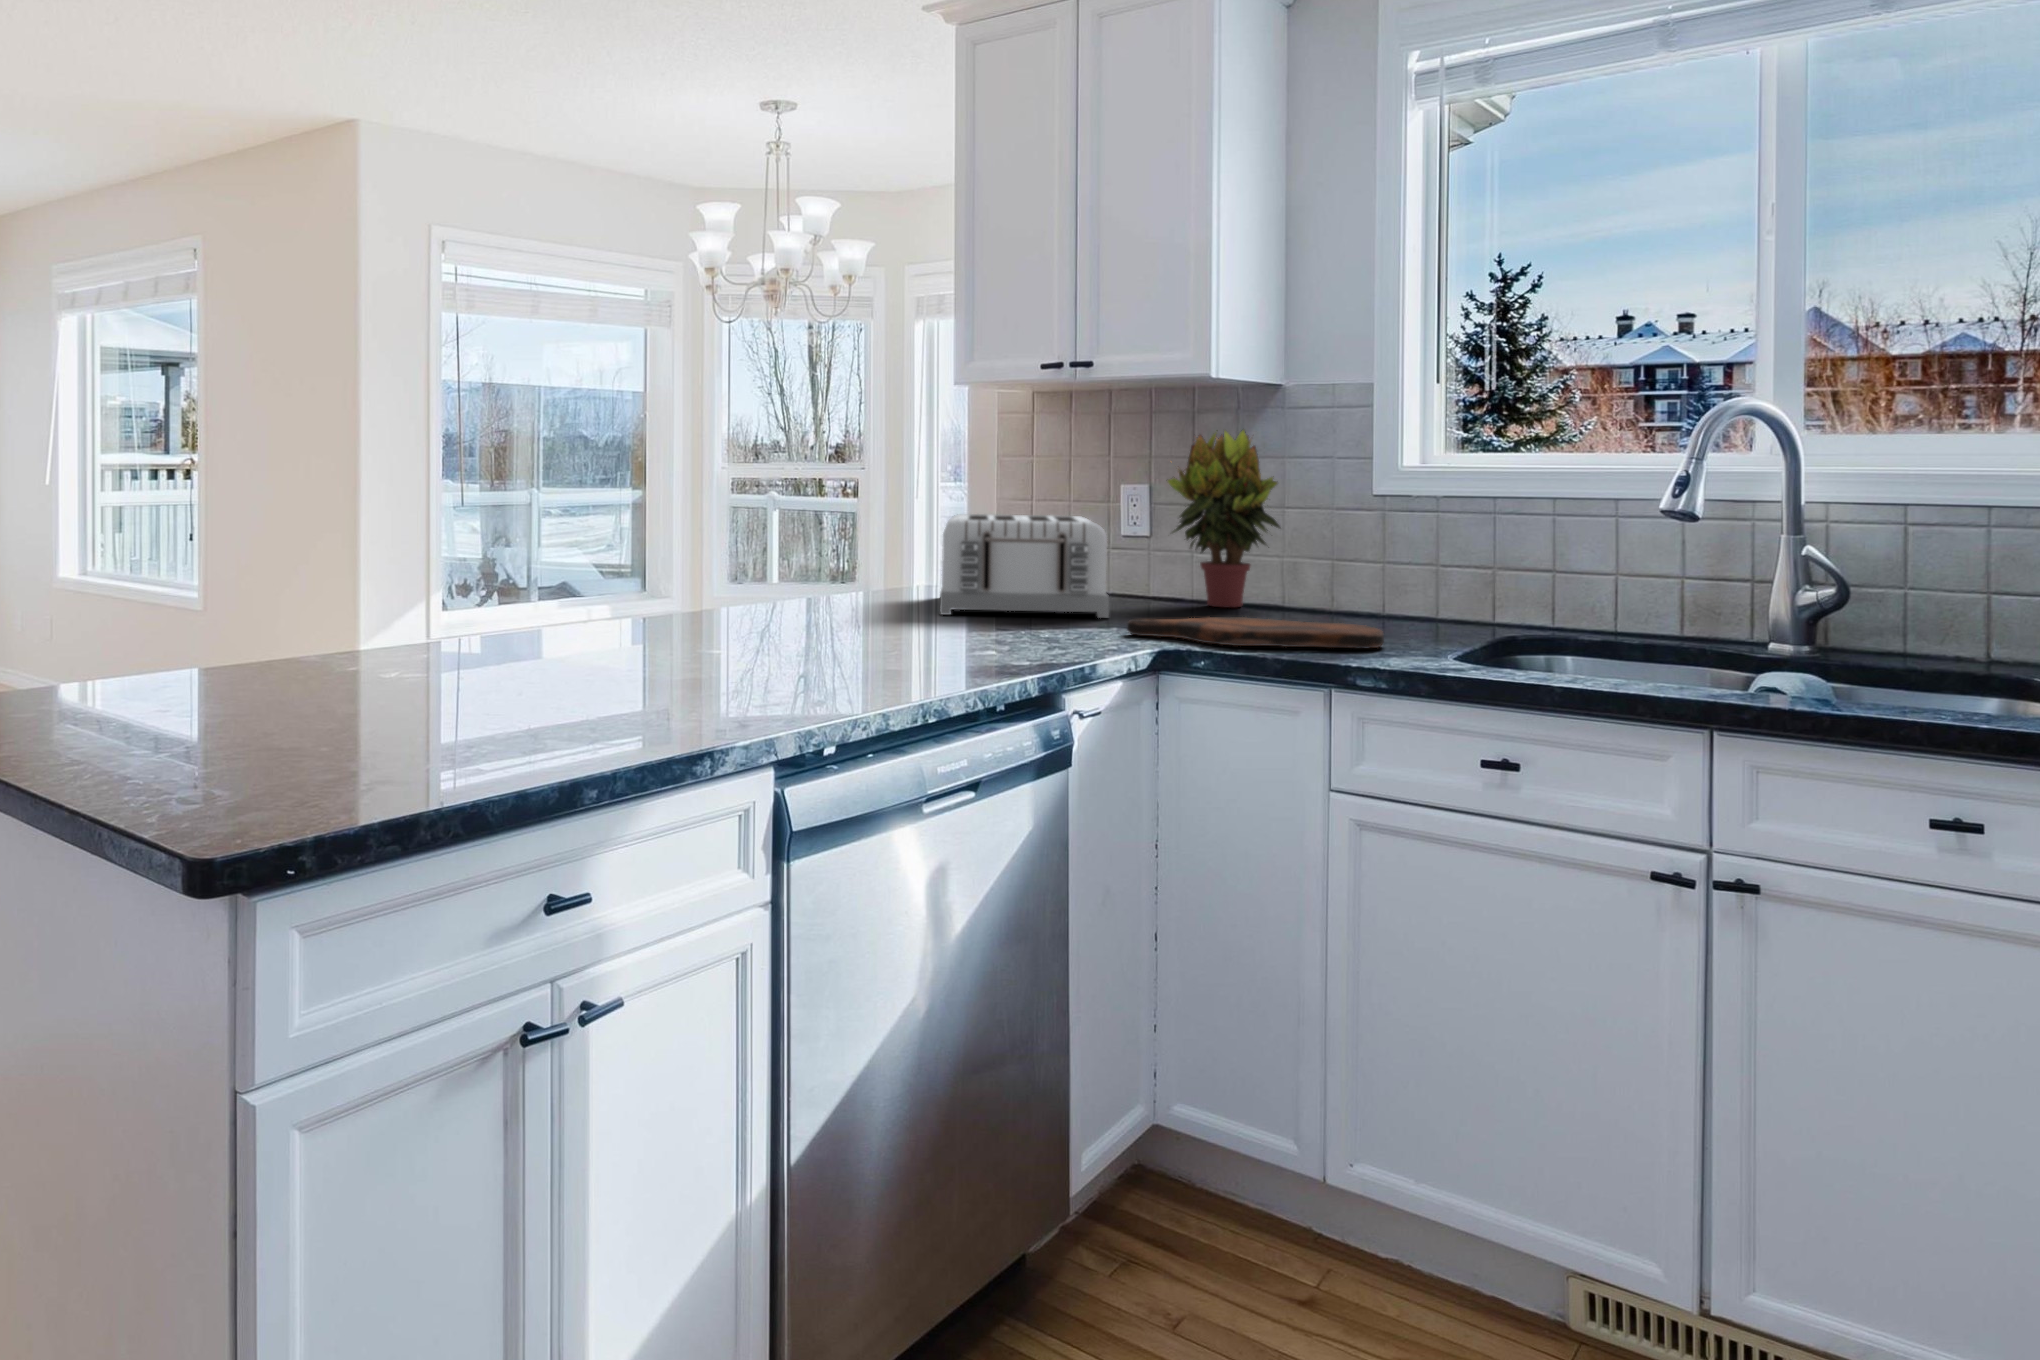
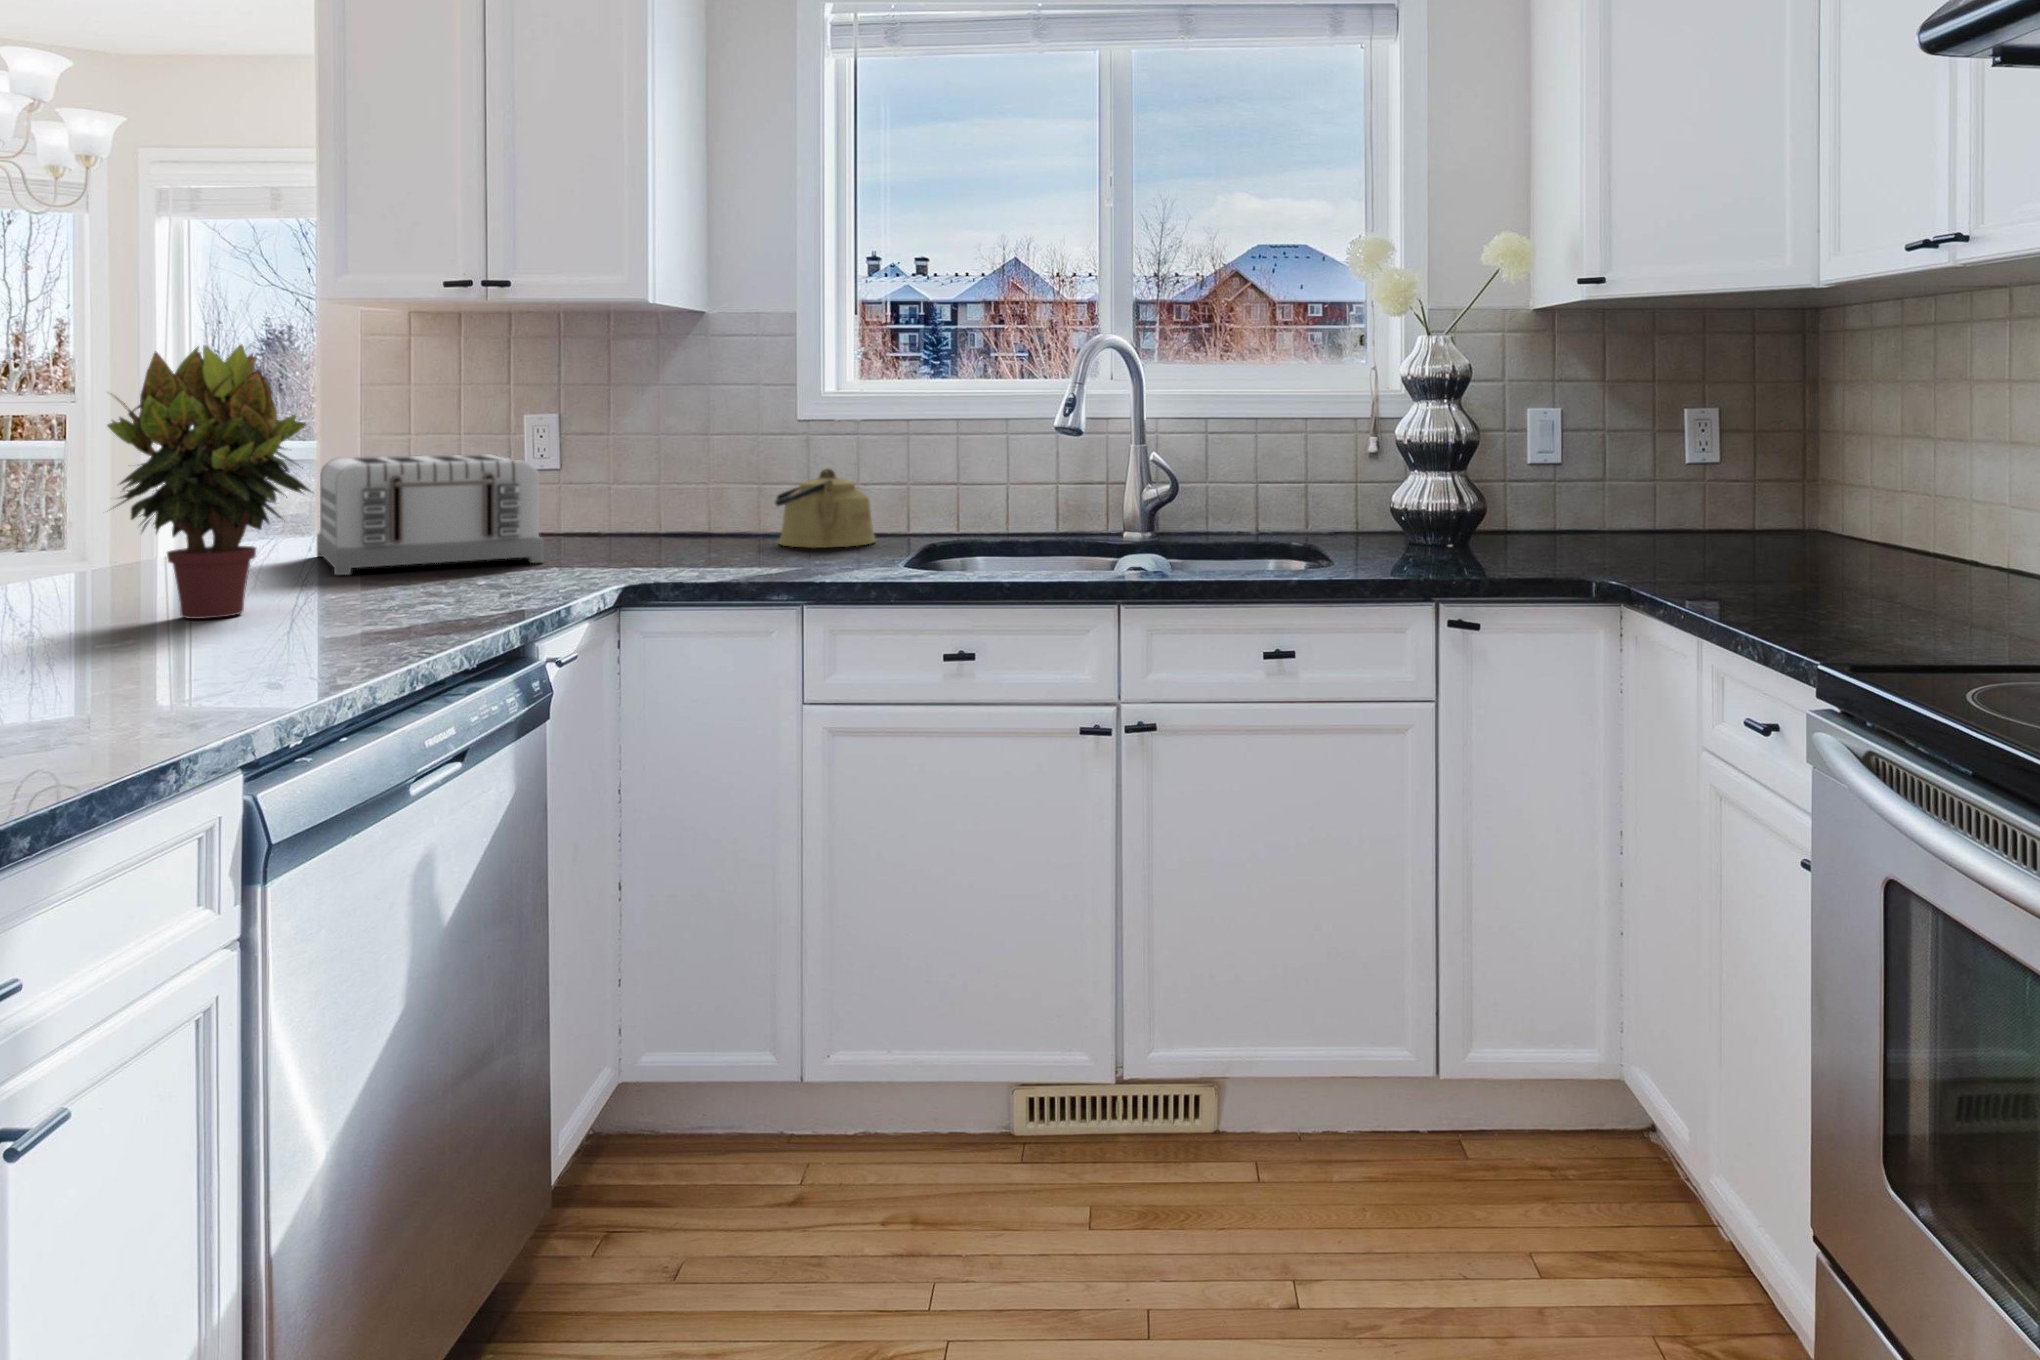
potted plant: present [1168,430,1280,607] -> present [107,345,311,619]
kettle: none [1335,544,1448,628] -> present [775,469,875,548]
cutting board: present [1127,617,1384,648] -> none [580,546,839,576]

